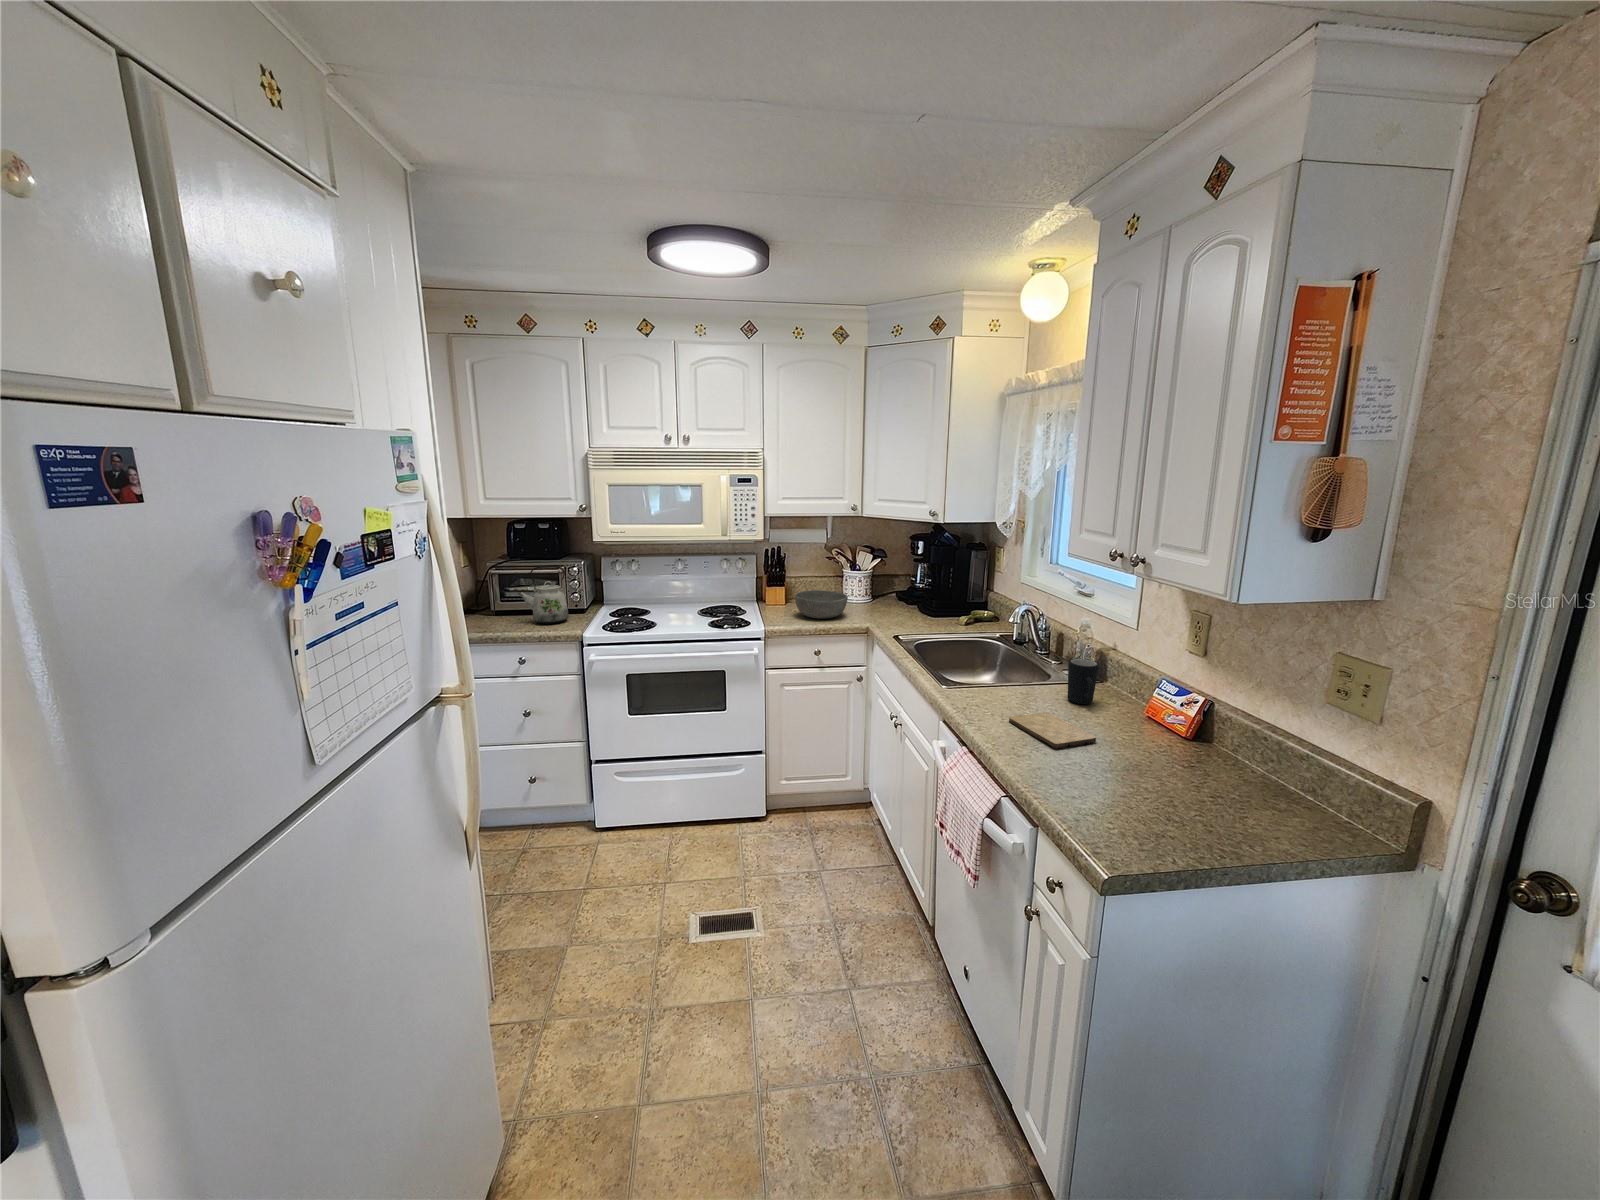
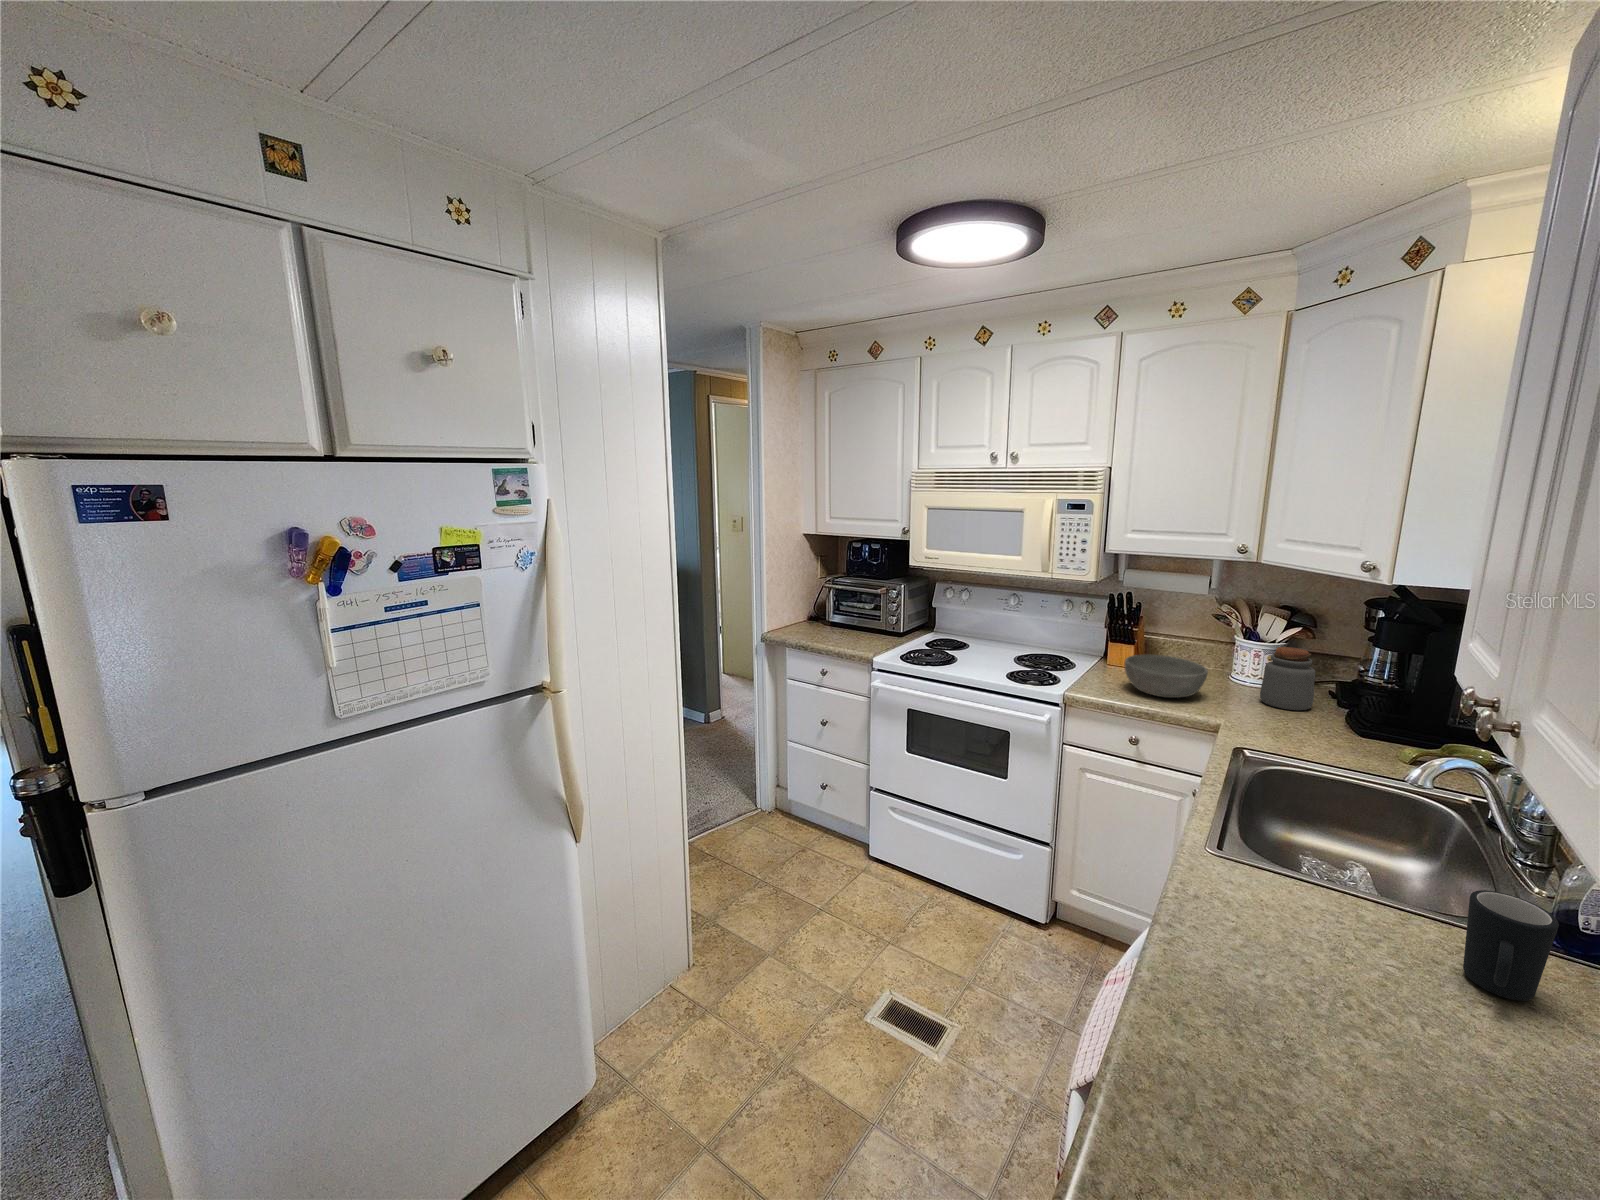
kettle: present [517,566,569,624] -> none [836,585,879,642]
jar: none [871,572,899,612] -> present [1260,647,1315,710]
cutting board: present [1009,712,1096,749] -> none [1249,942,1410,1079]

